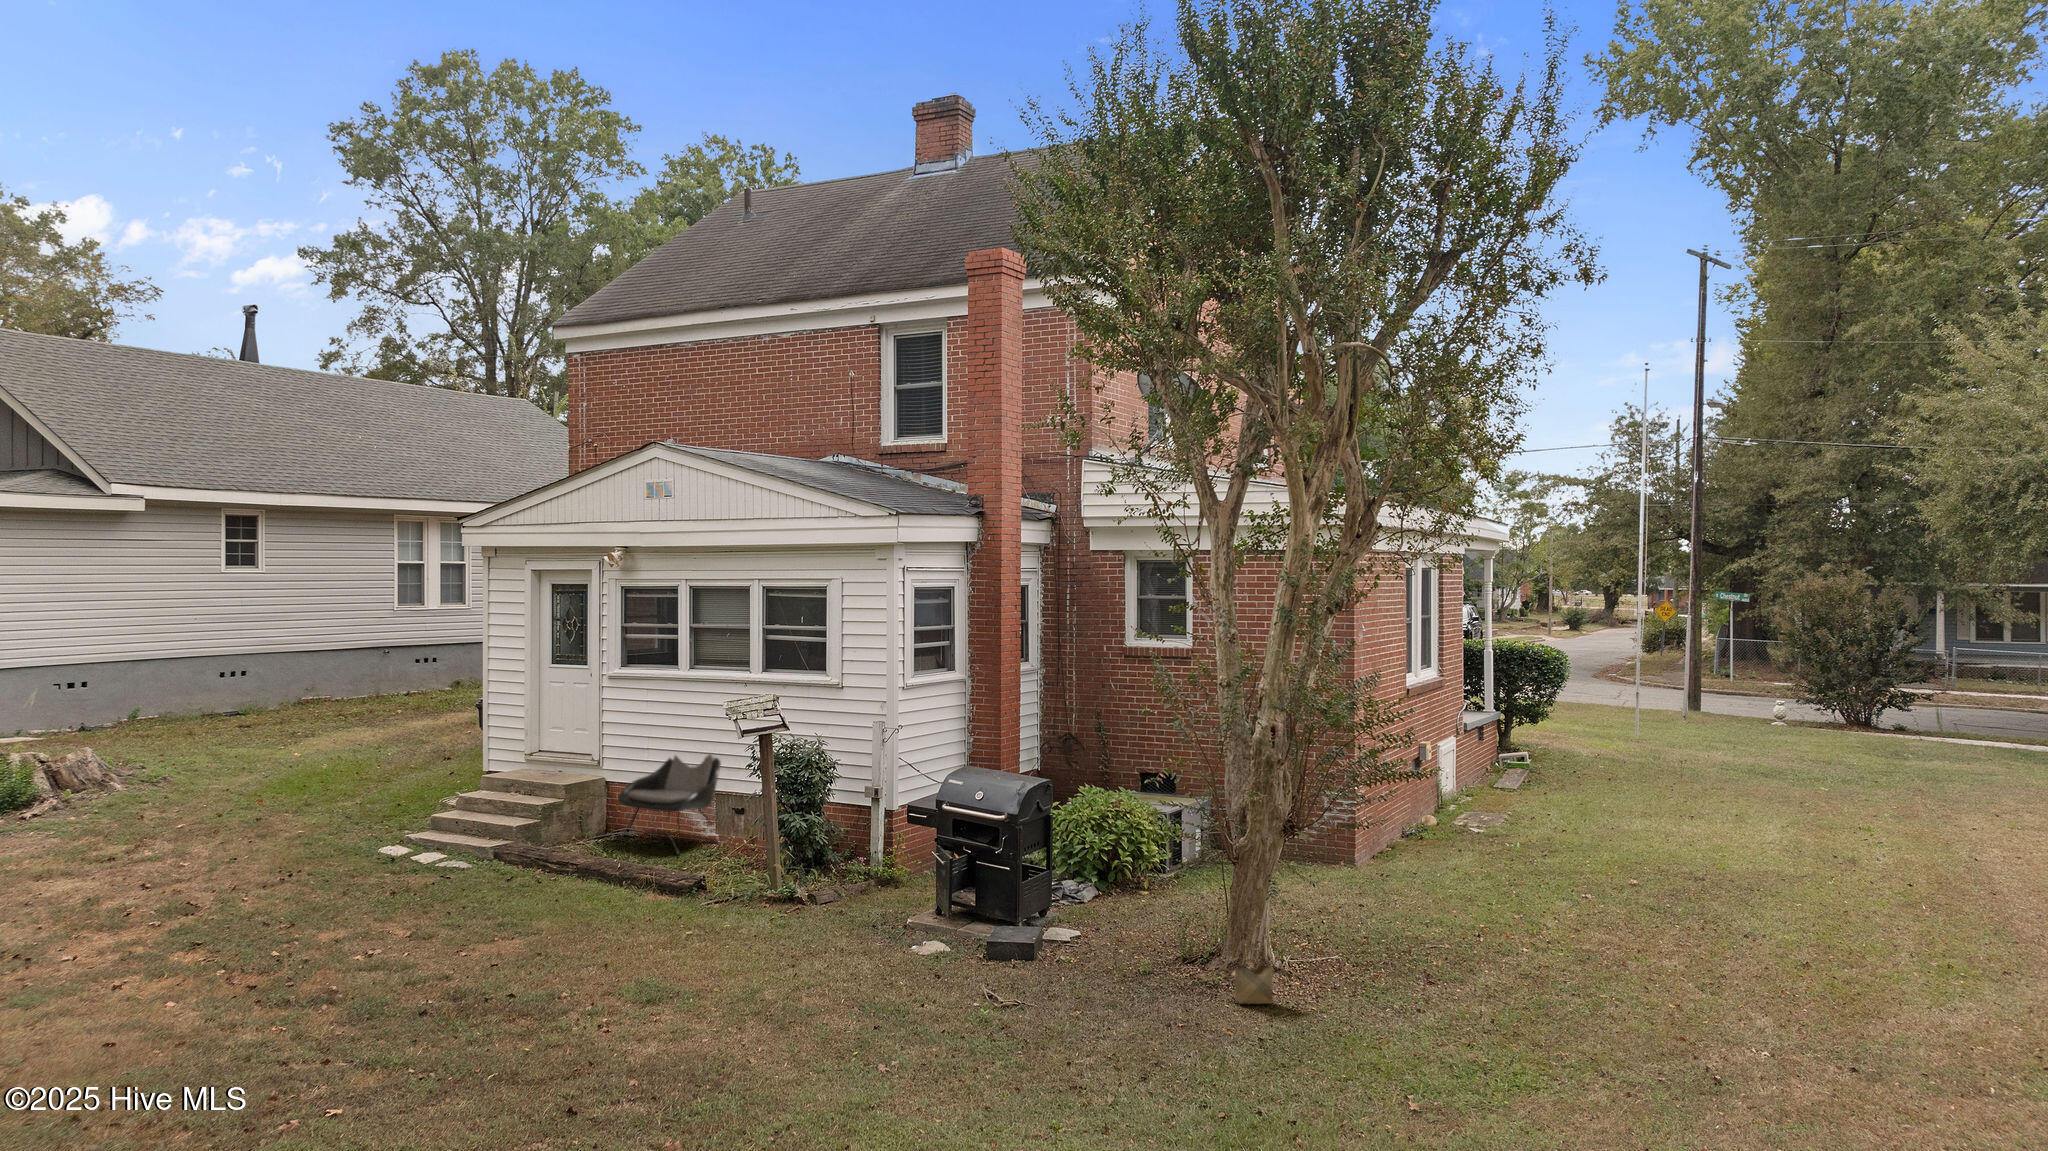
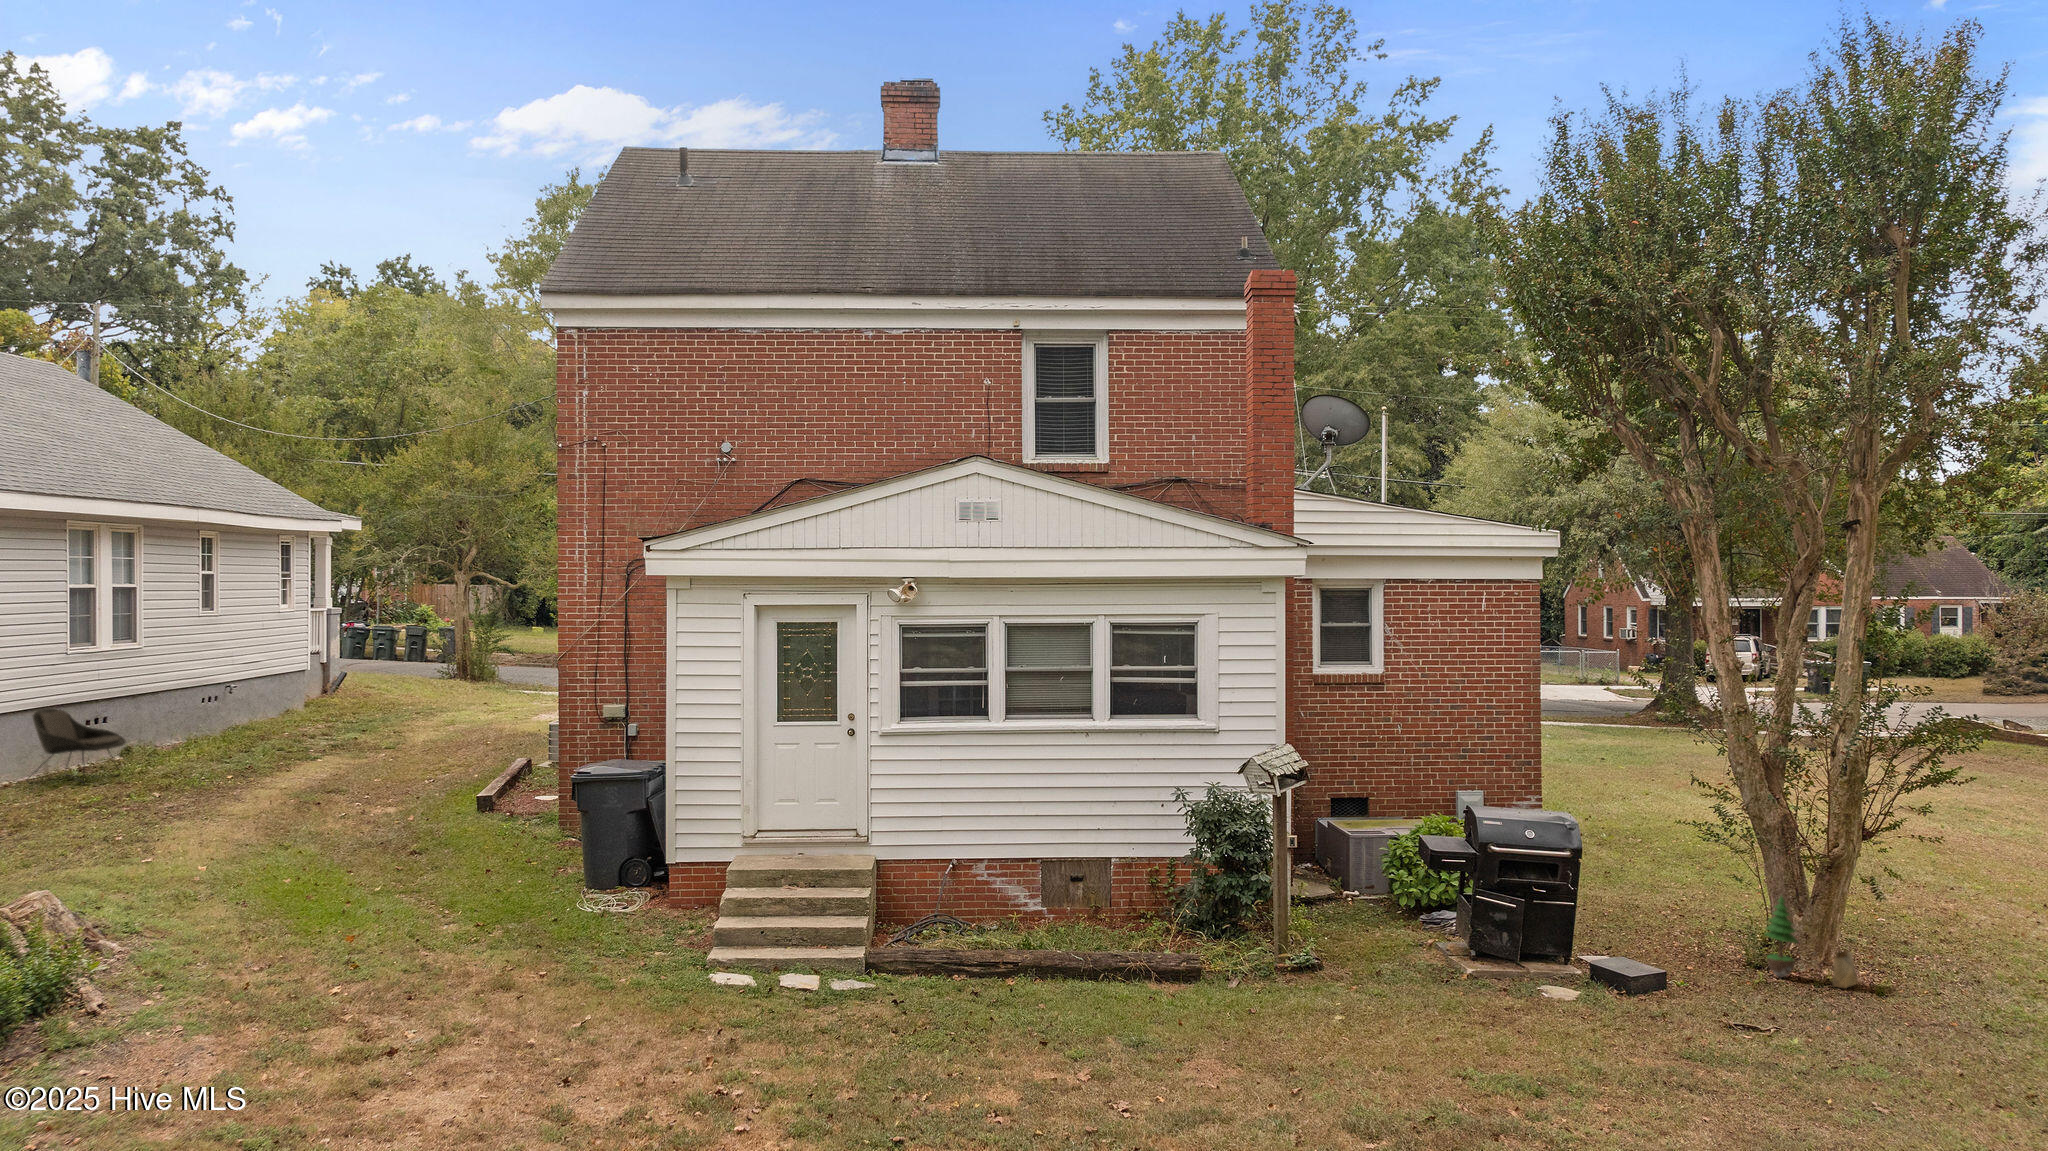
lounge chair: present [618,754,721,854] -> present [27,708,126,784]
potted tree: none [1191,892,1224,985] -> present [1765,896,1798,977]

